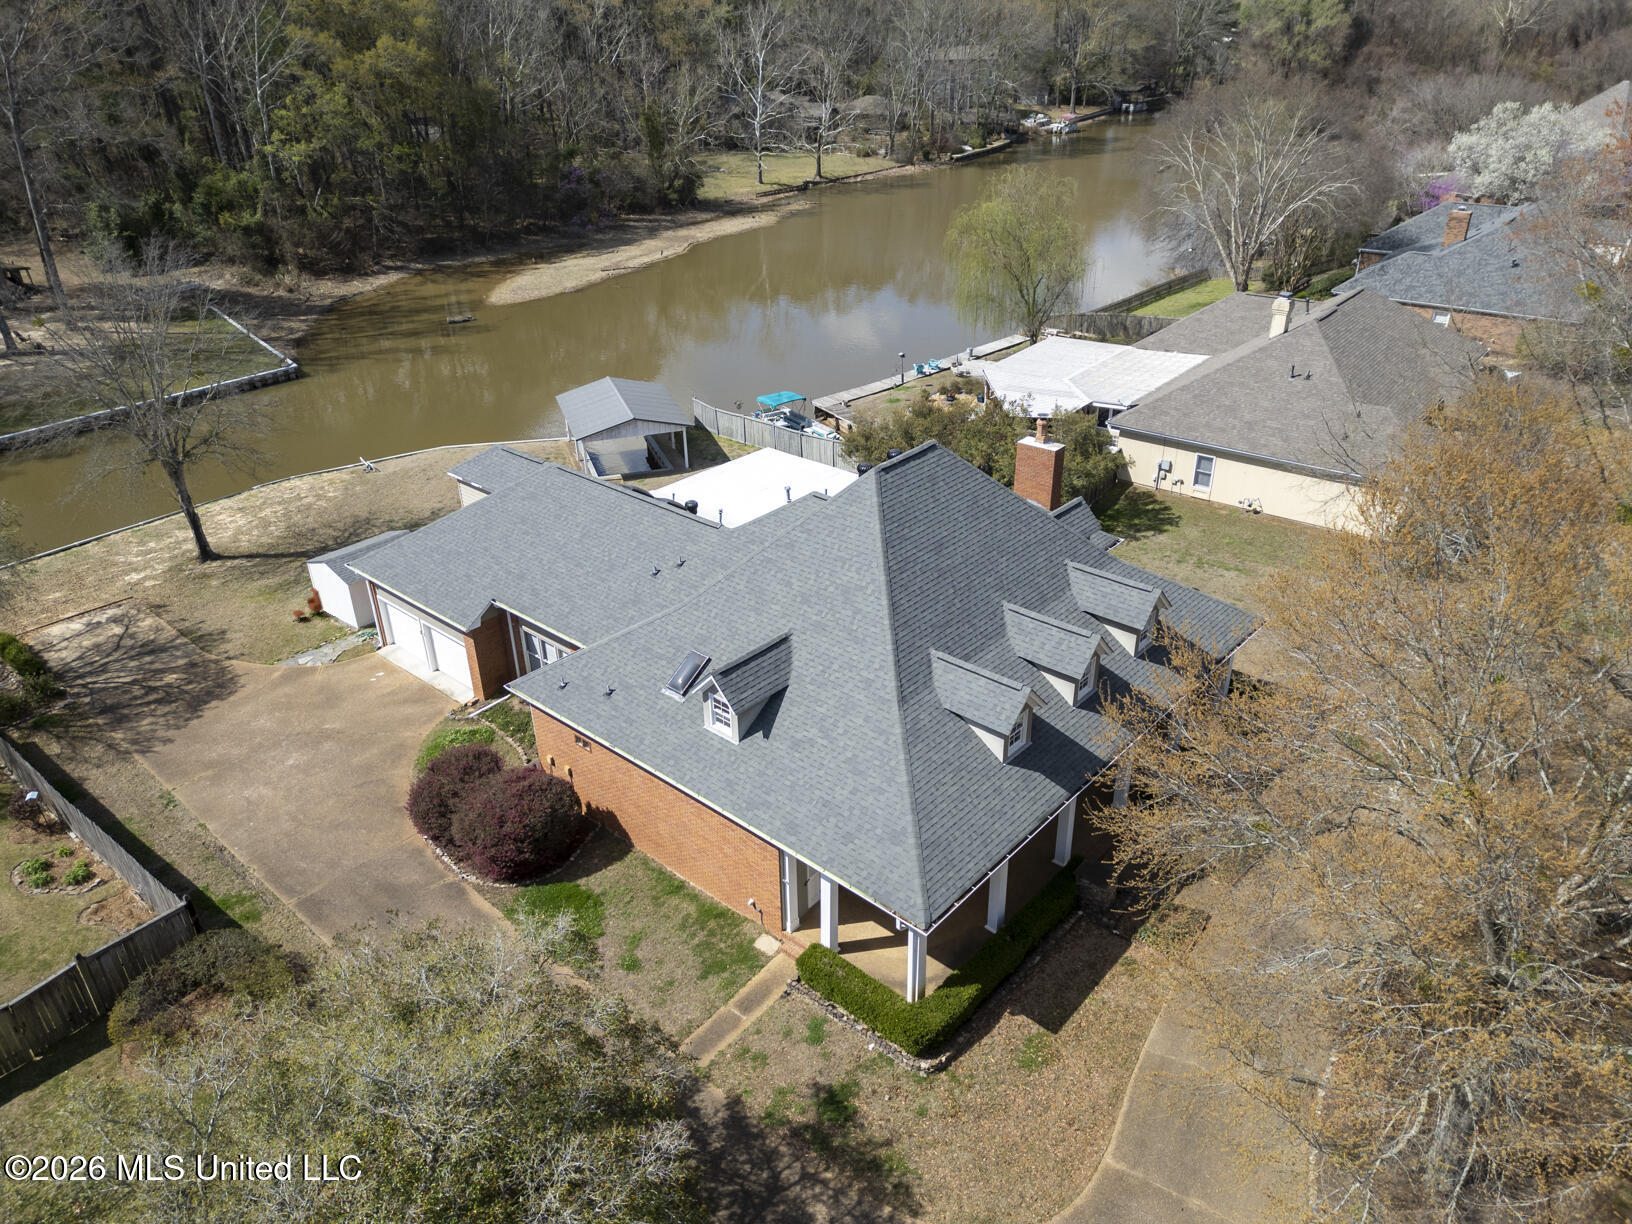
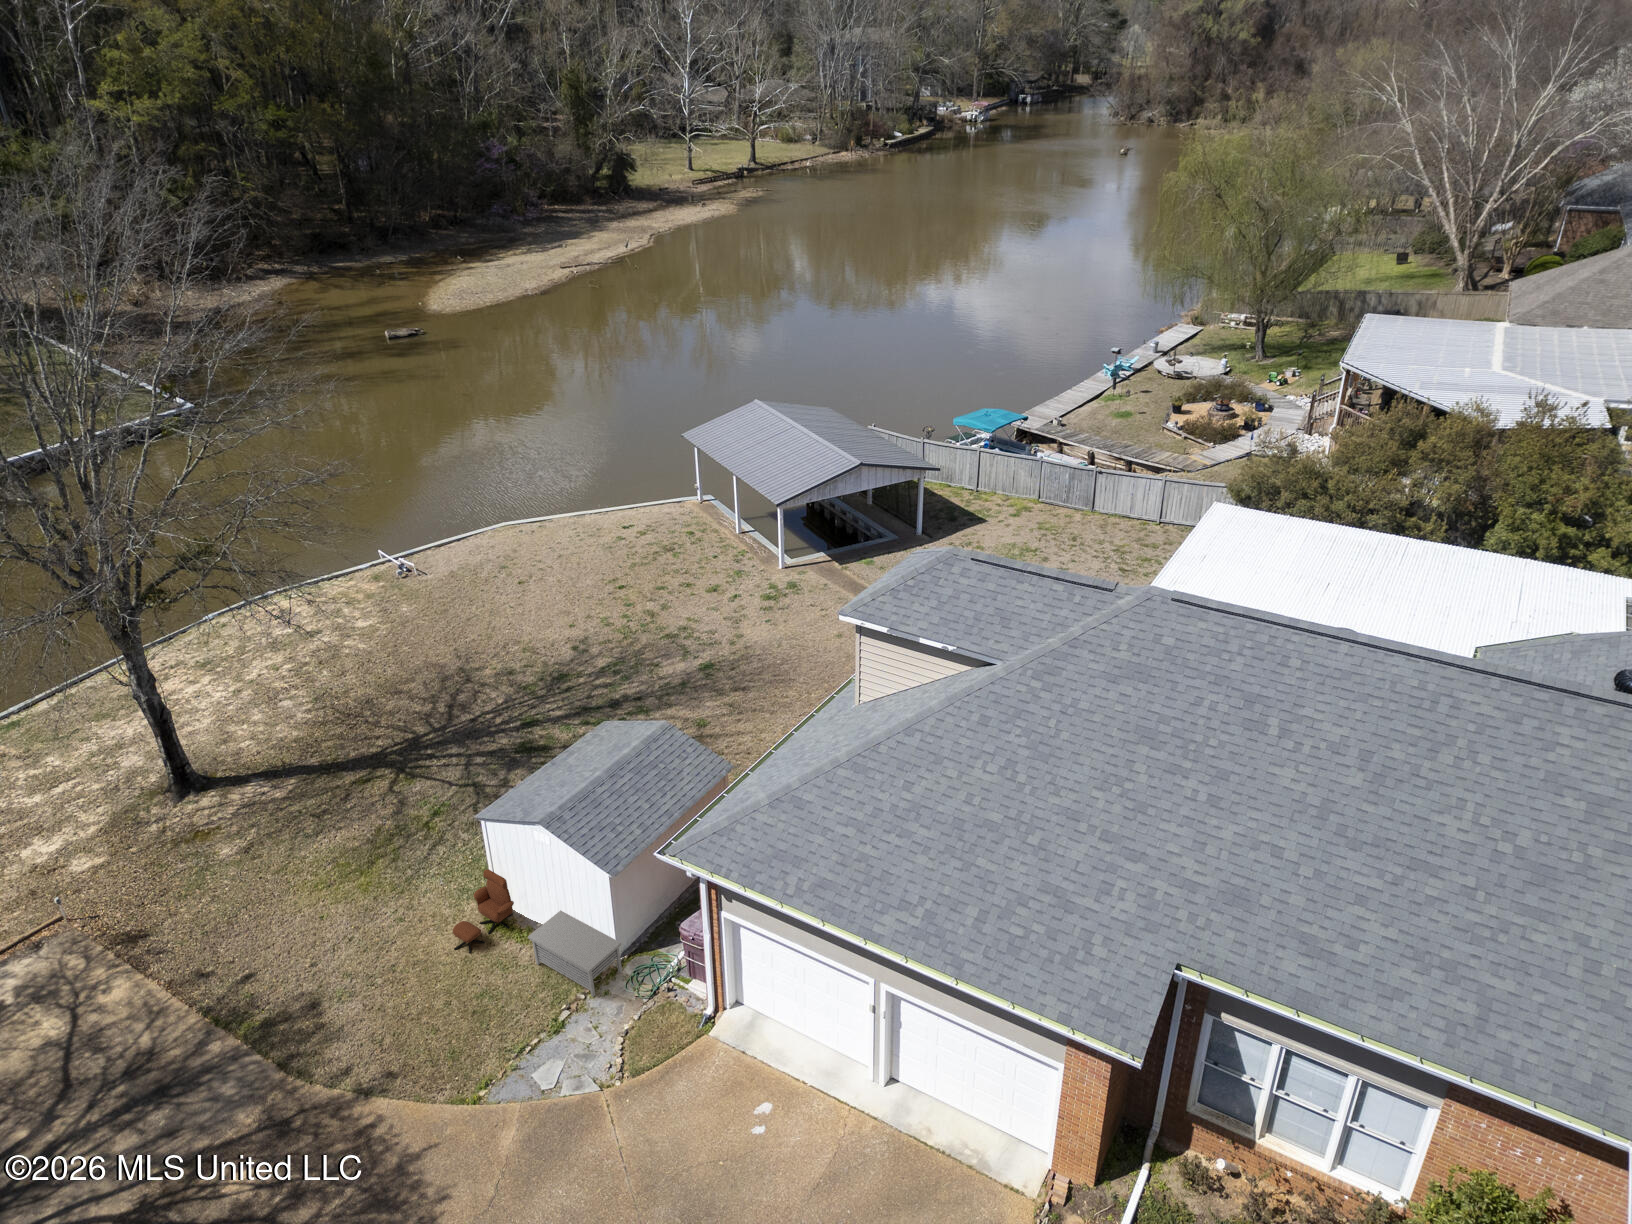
storage bench: none [318,606,358,640] -> present [528,910,622,997]

